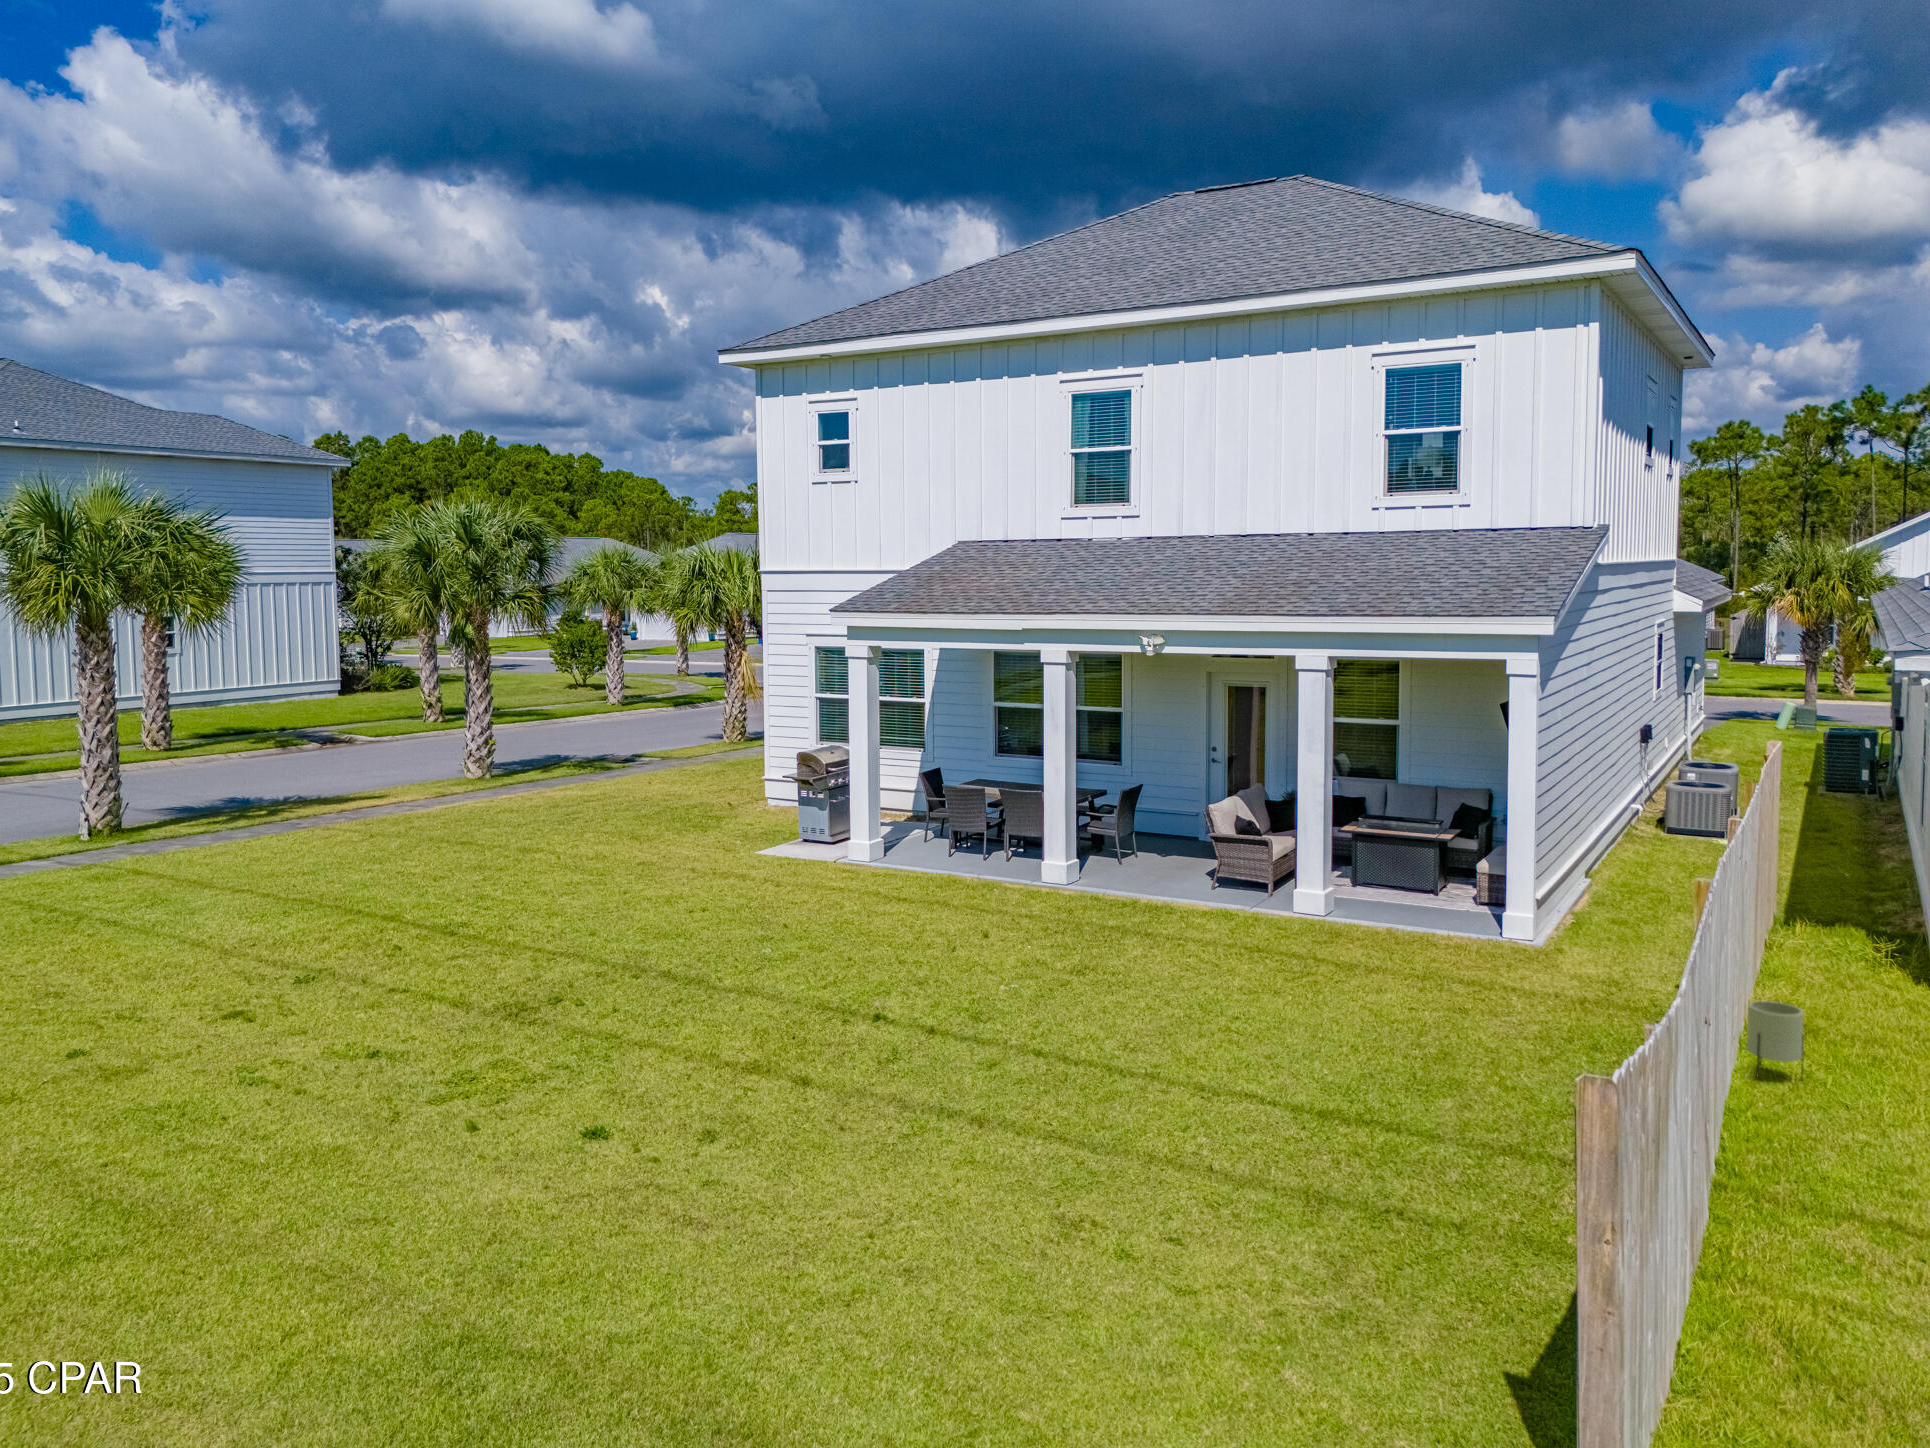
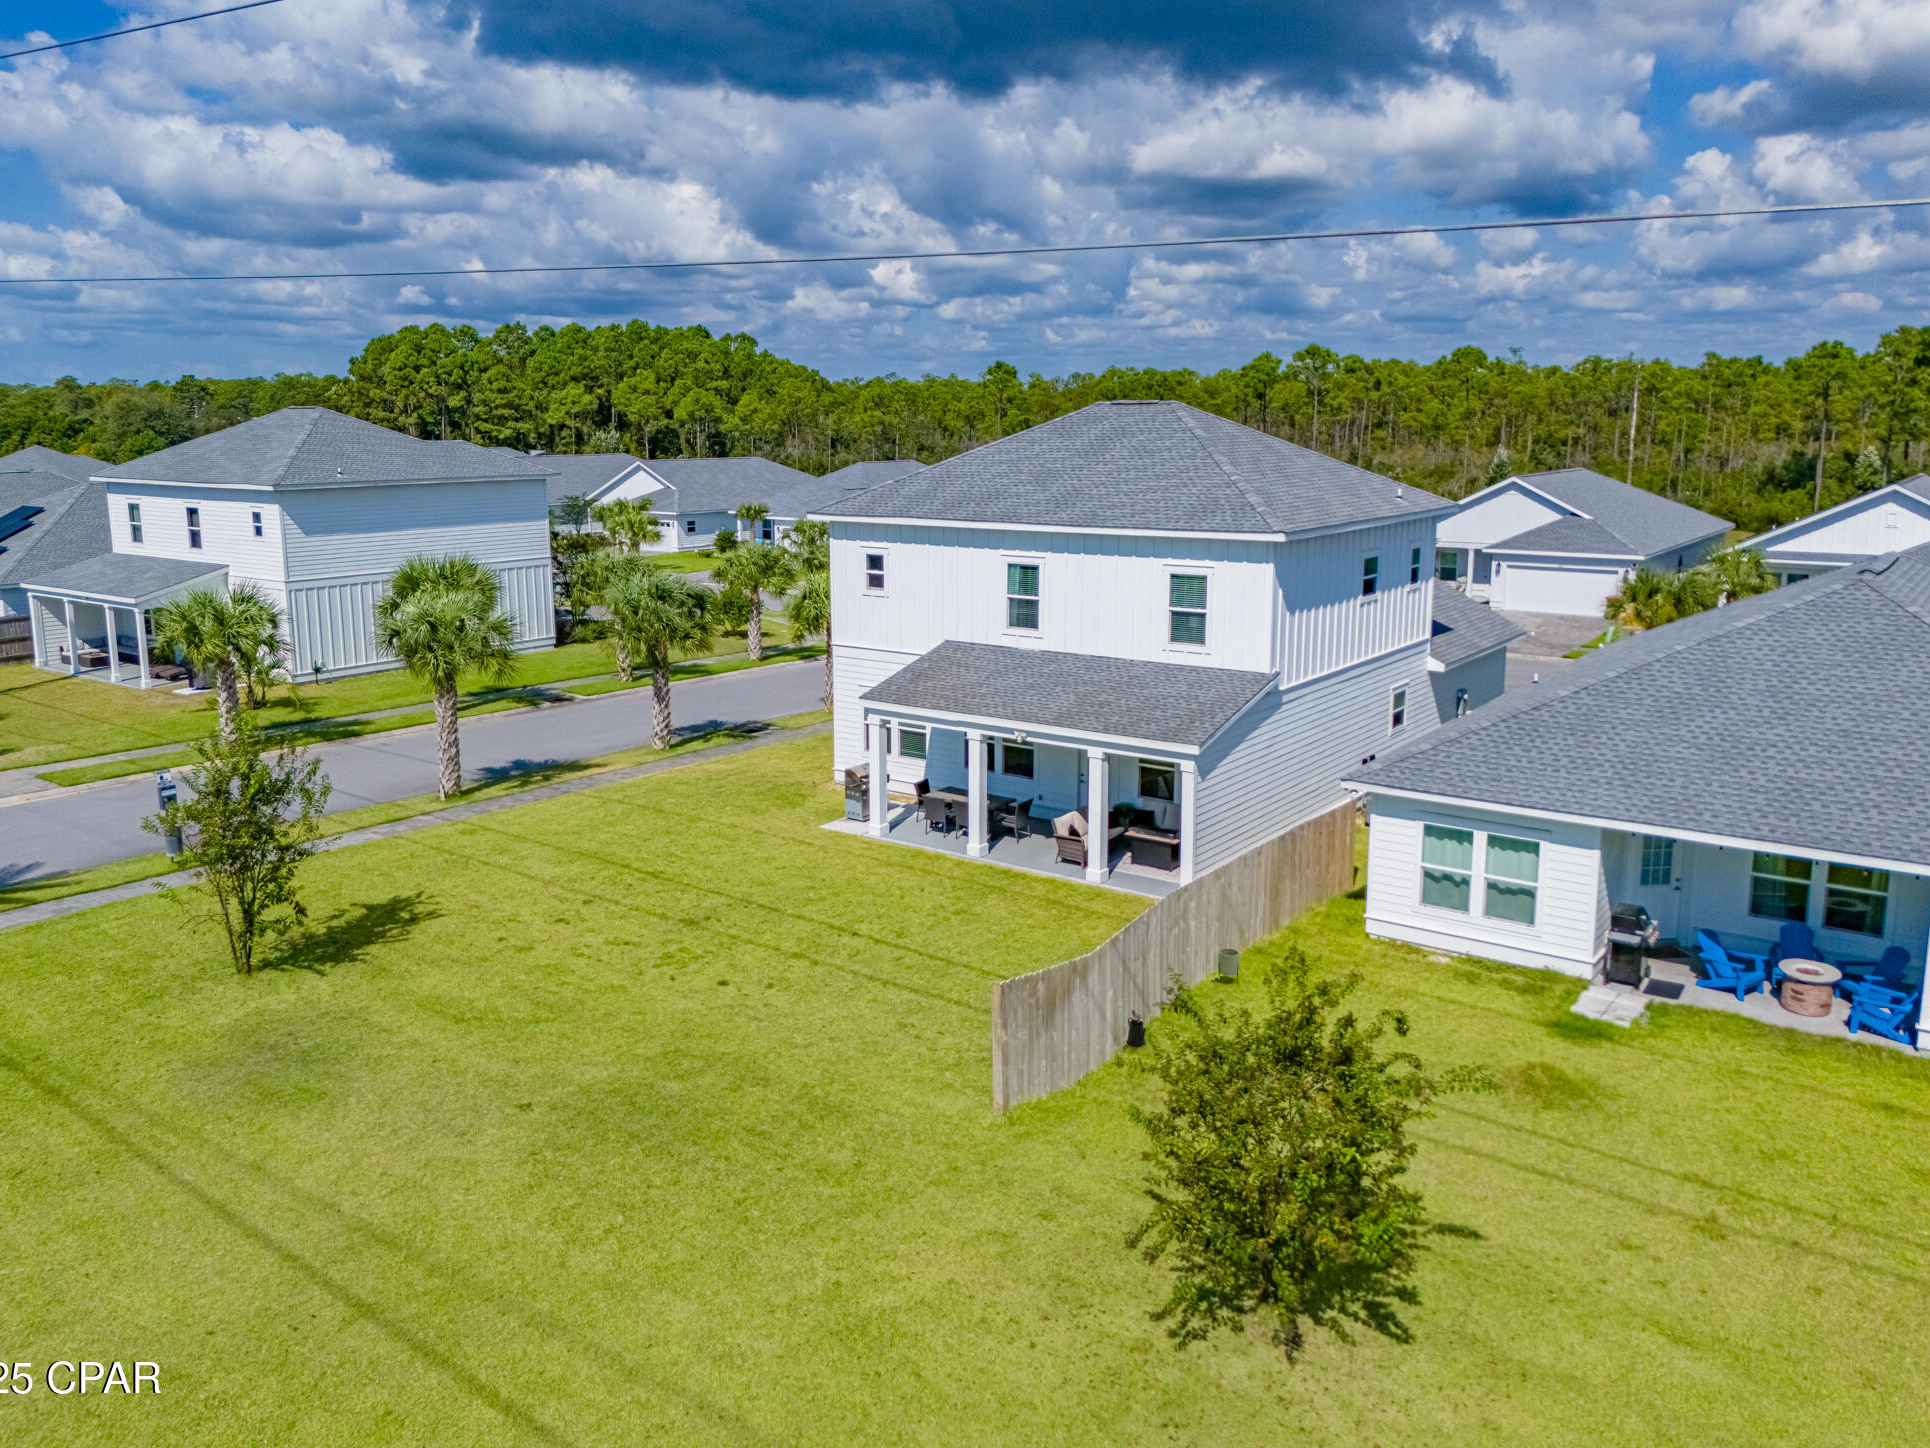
watering can: none [1719,1146,1806,1255] -> present [1126,1010,1146,1047]

